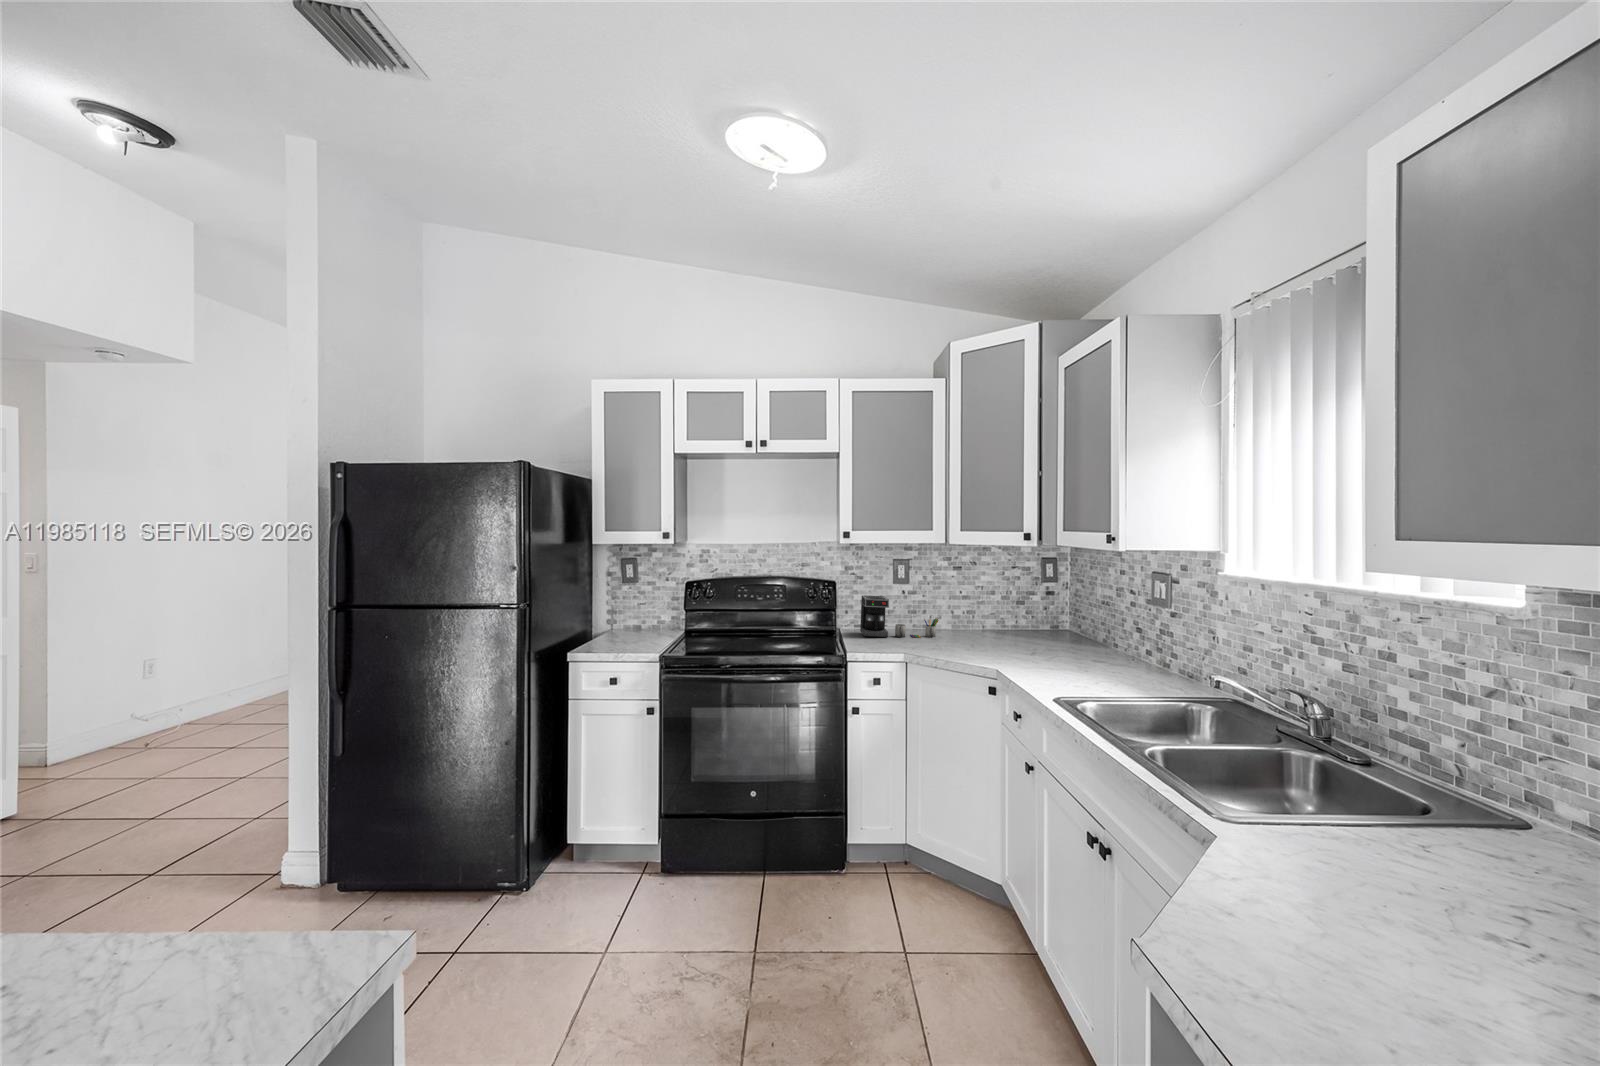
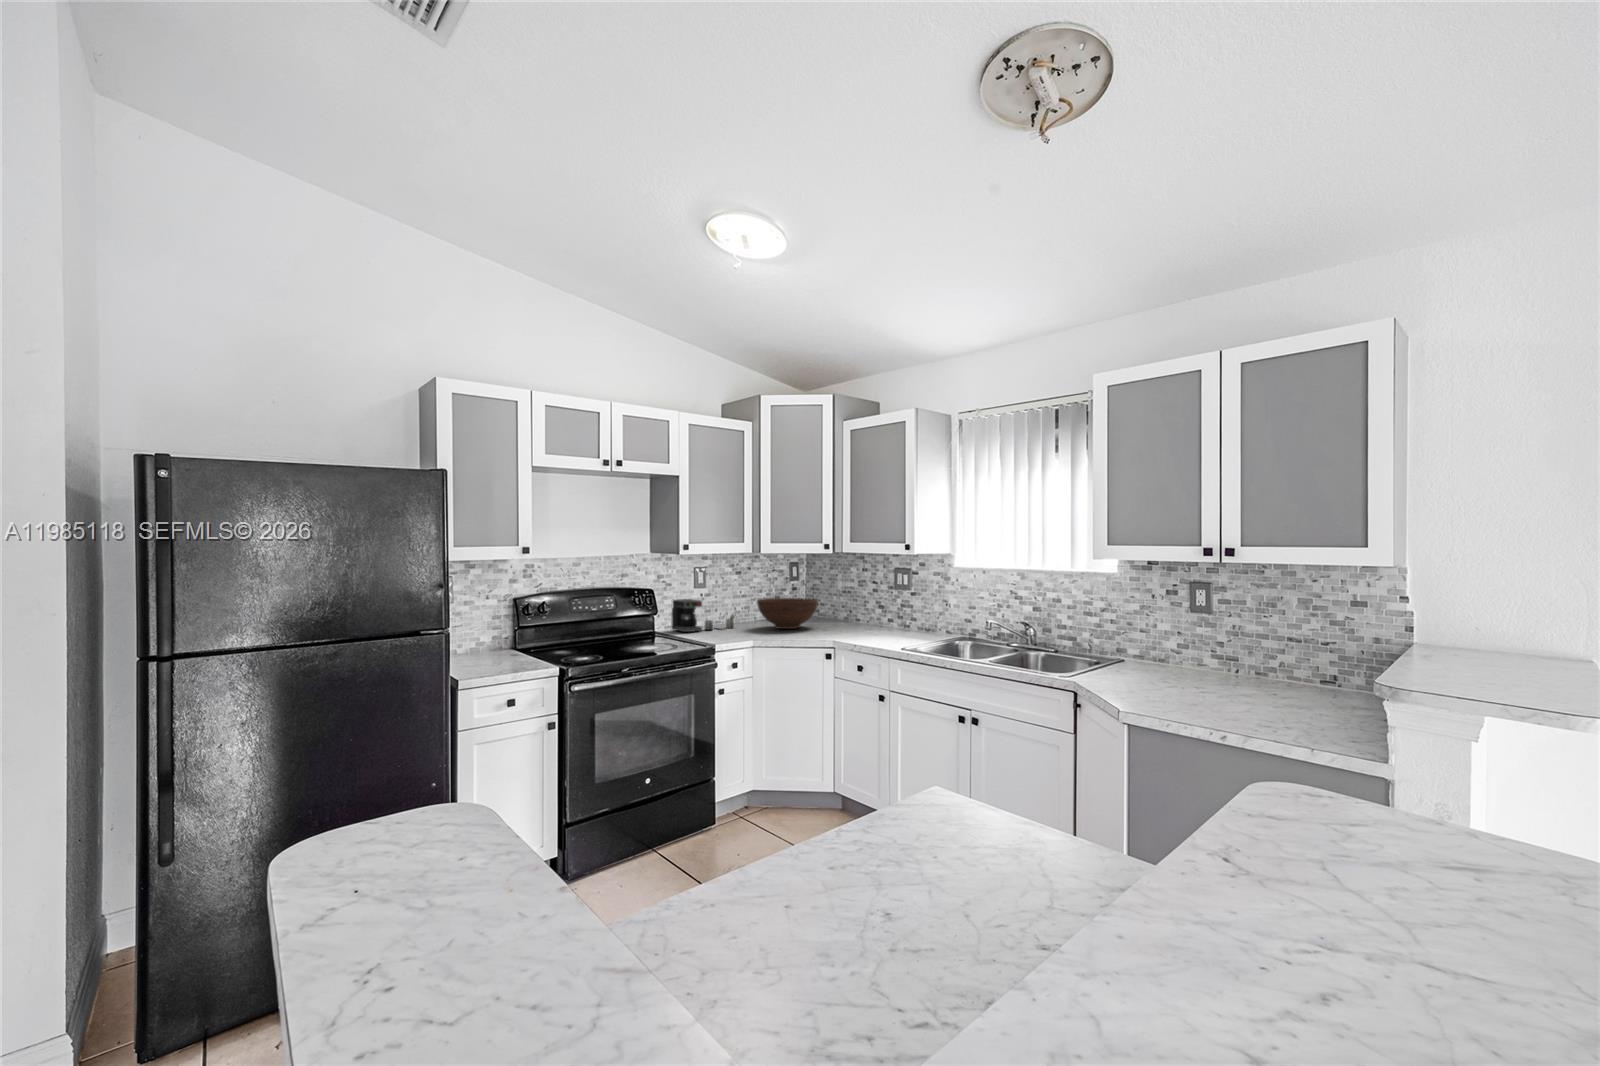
fruit bowl: none [952,603,1038,647] -> present [757,598,818,629]

